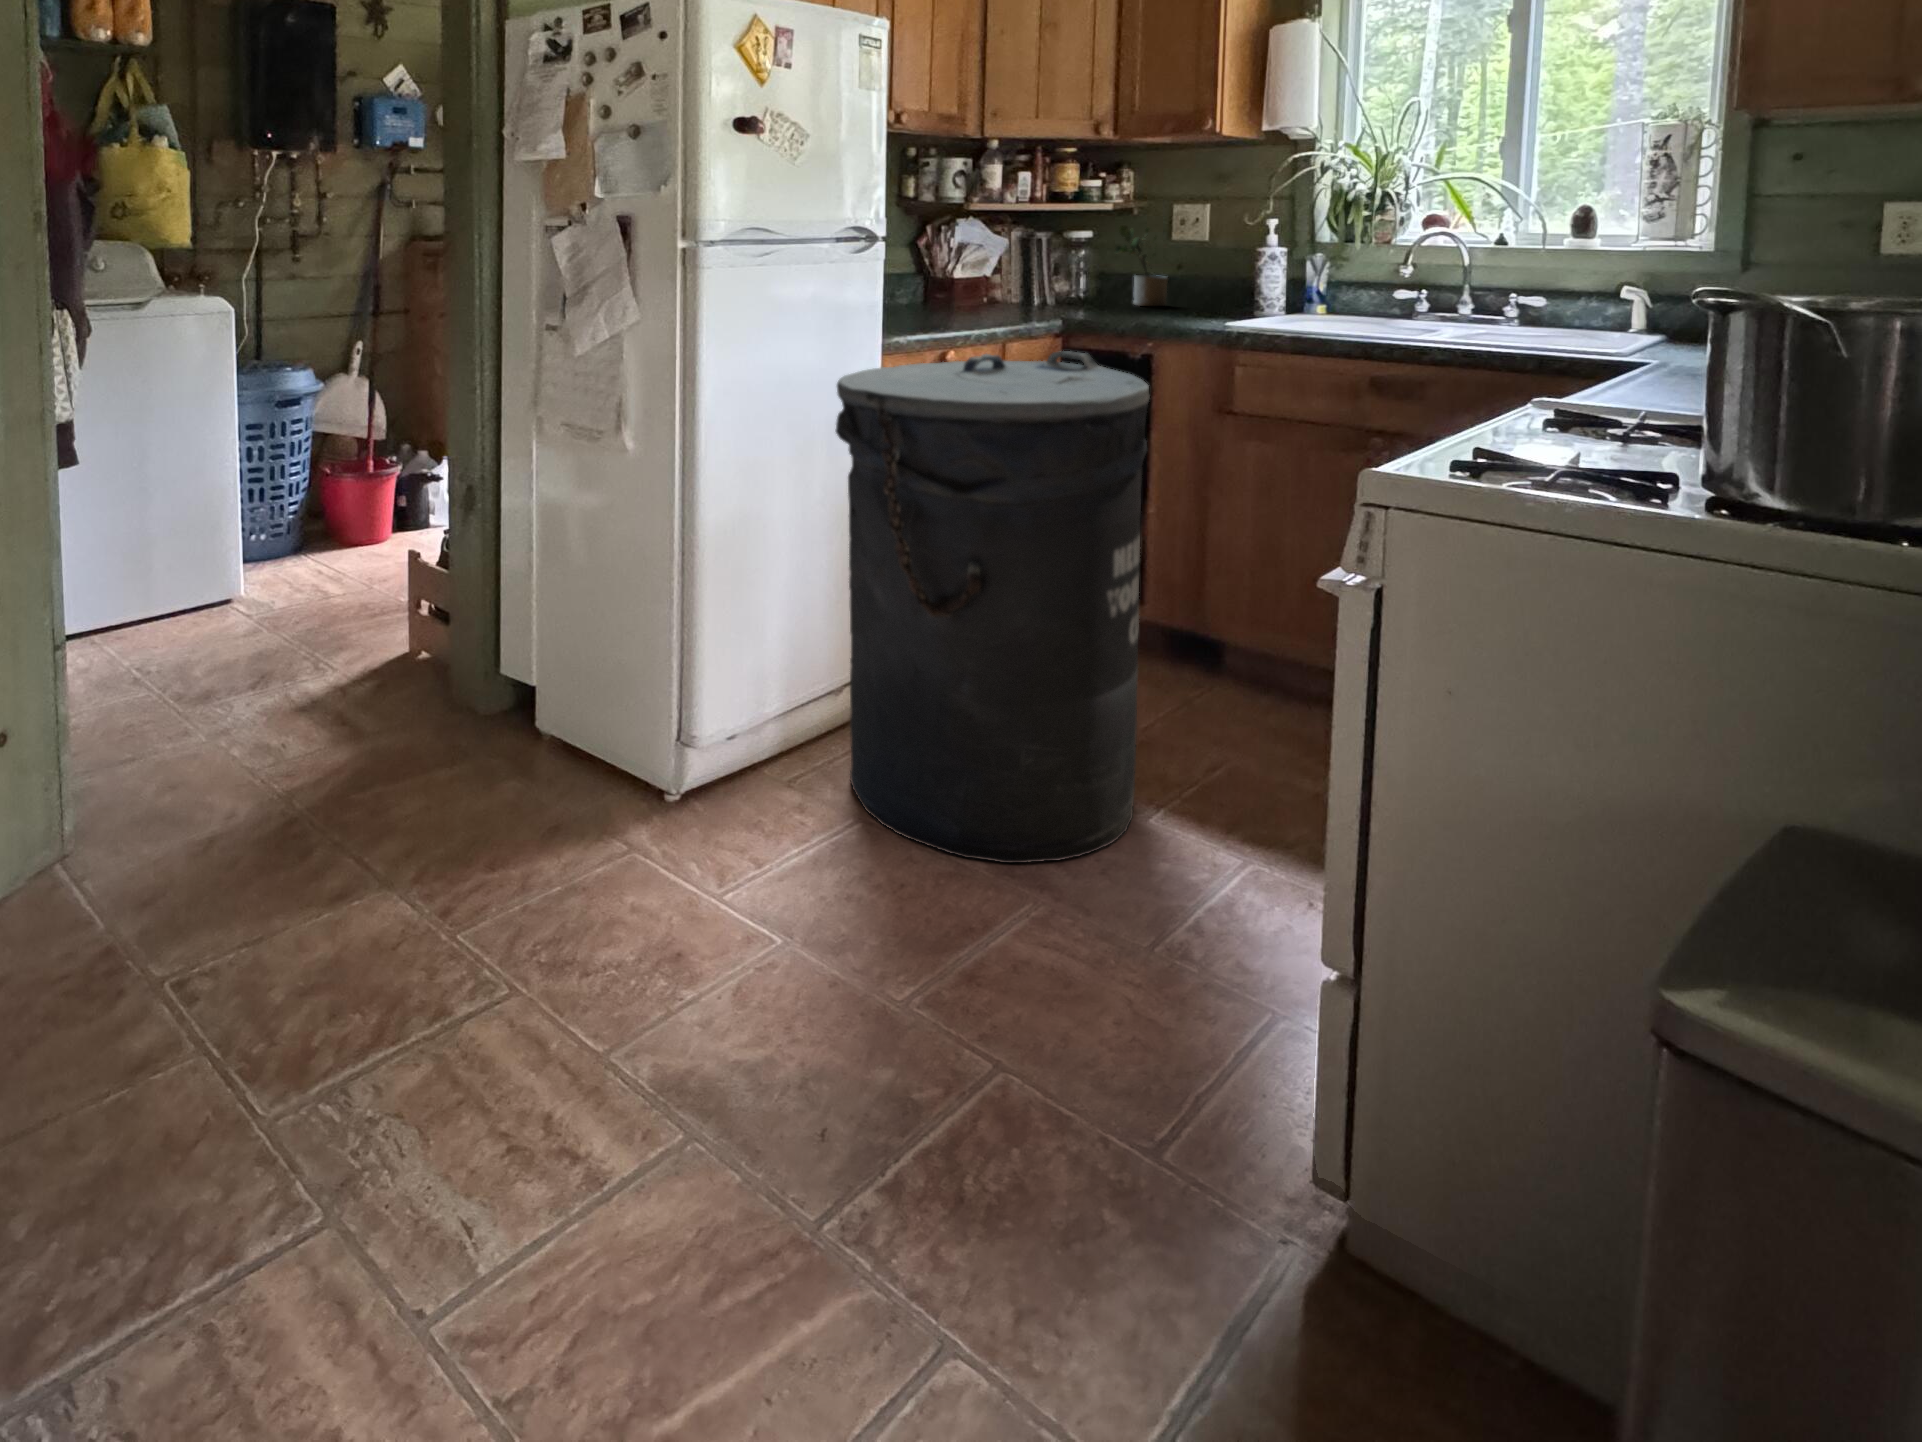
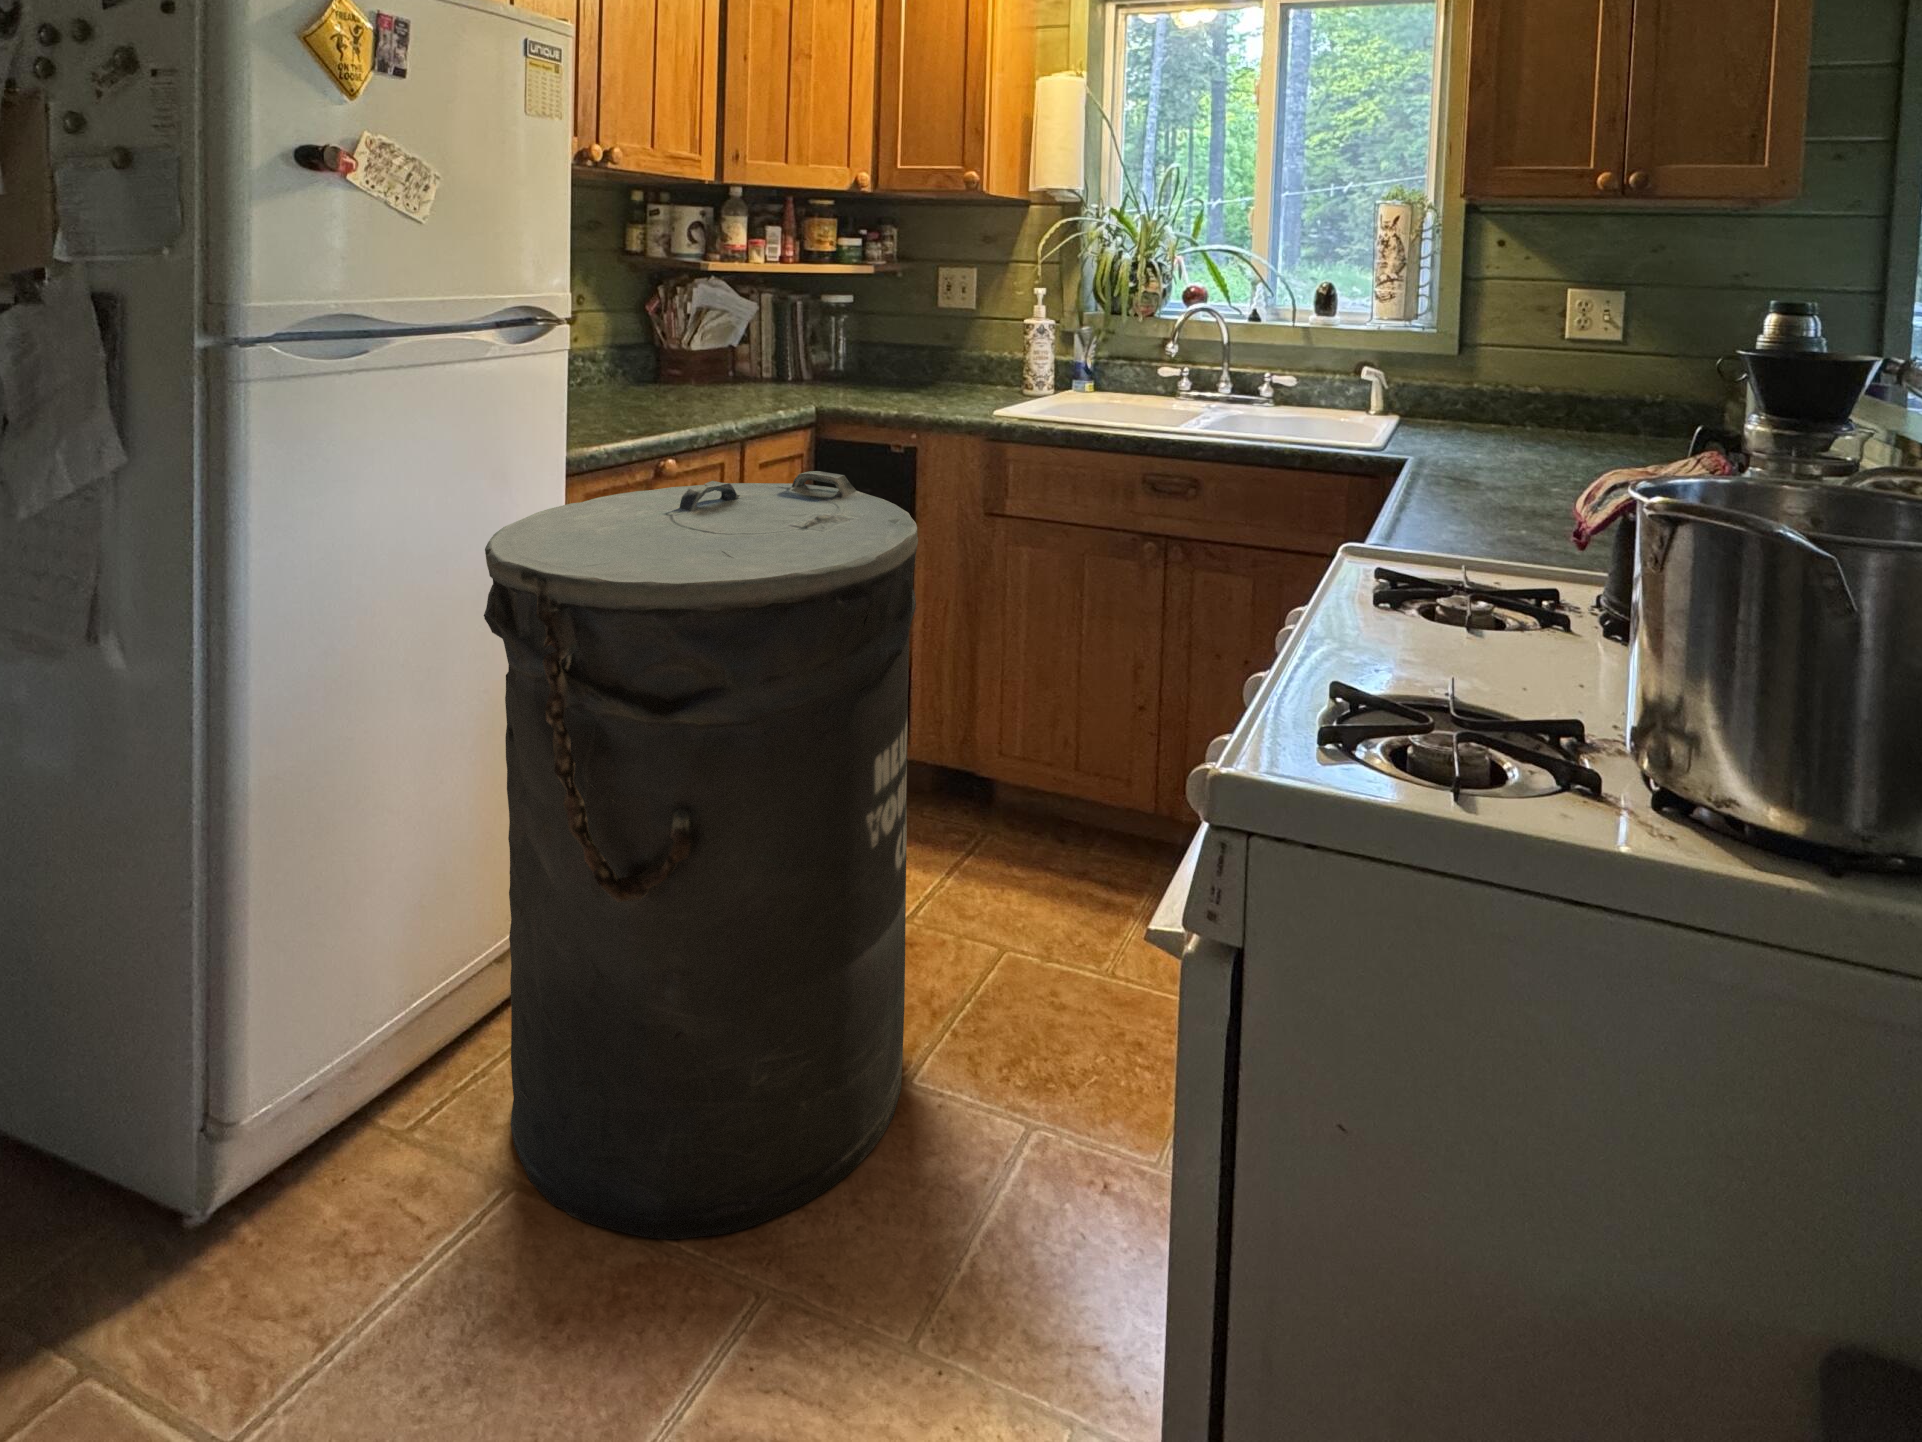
potted plant: present [1116,225,1168,306] -> none [878,290,936,382]

